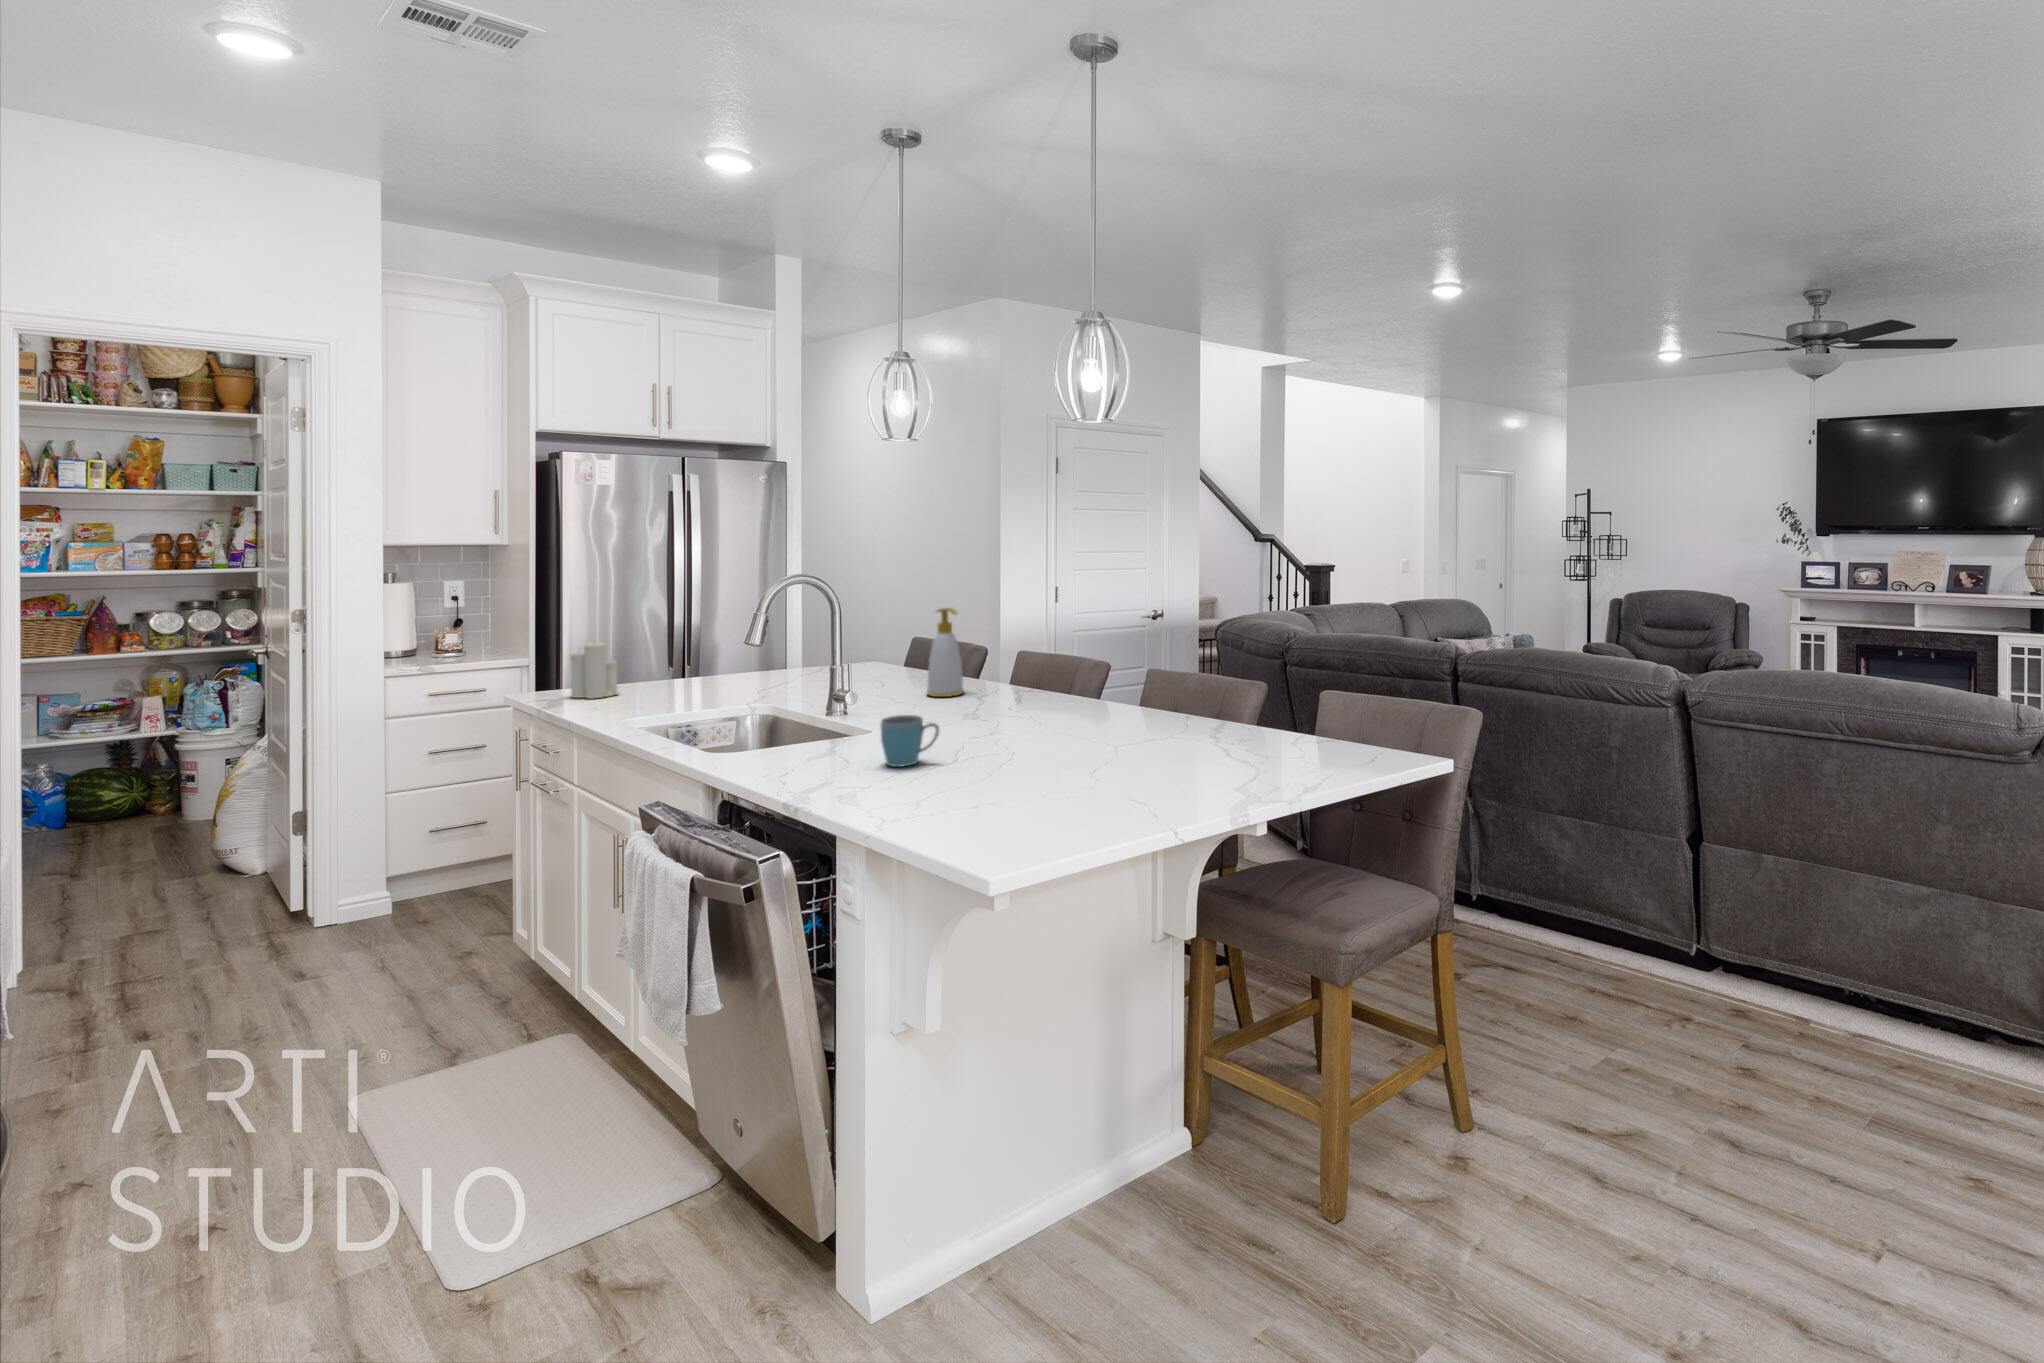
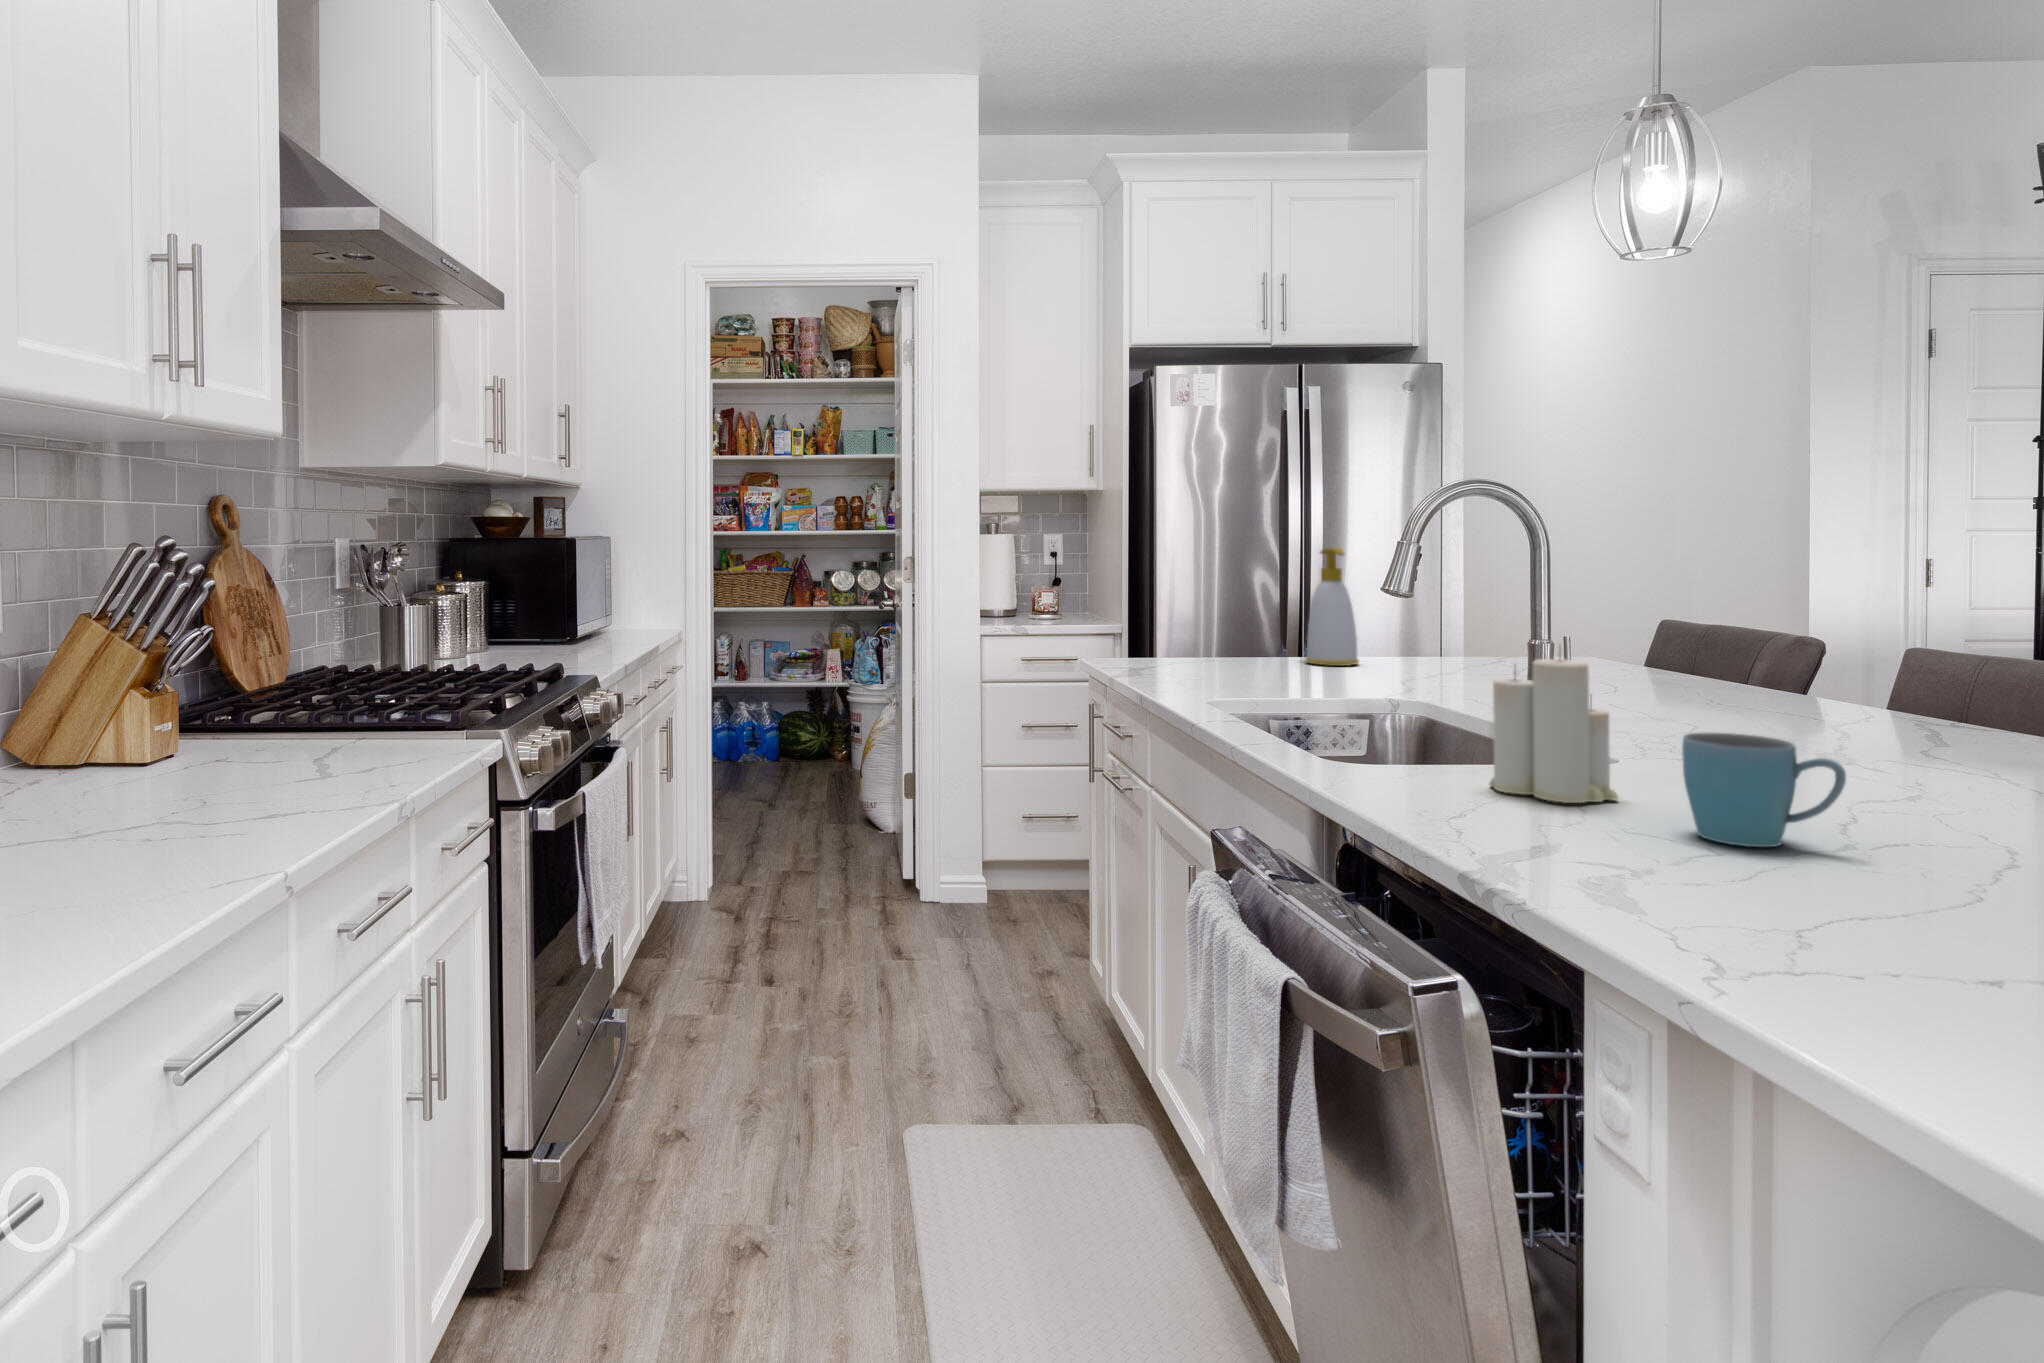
soap bottle: present [926,608,964,697] -> present [1305,548,1359,666]
candle: present [570,643,618,699] -> present [1490,658,1618,803]

